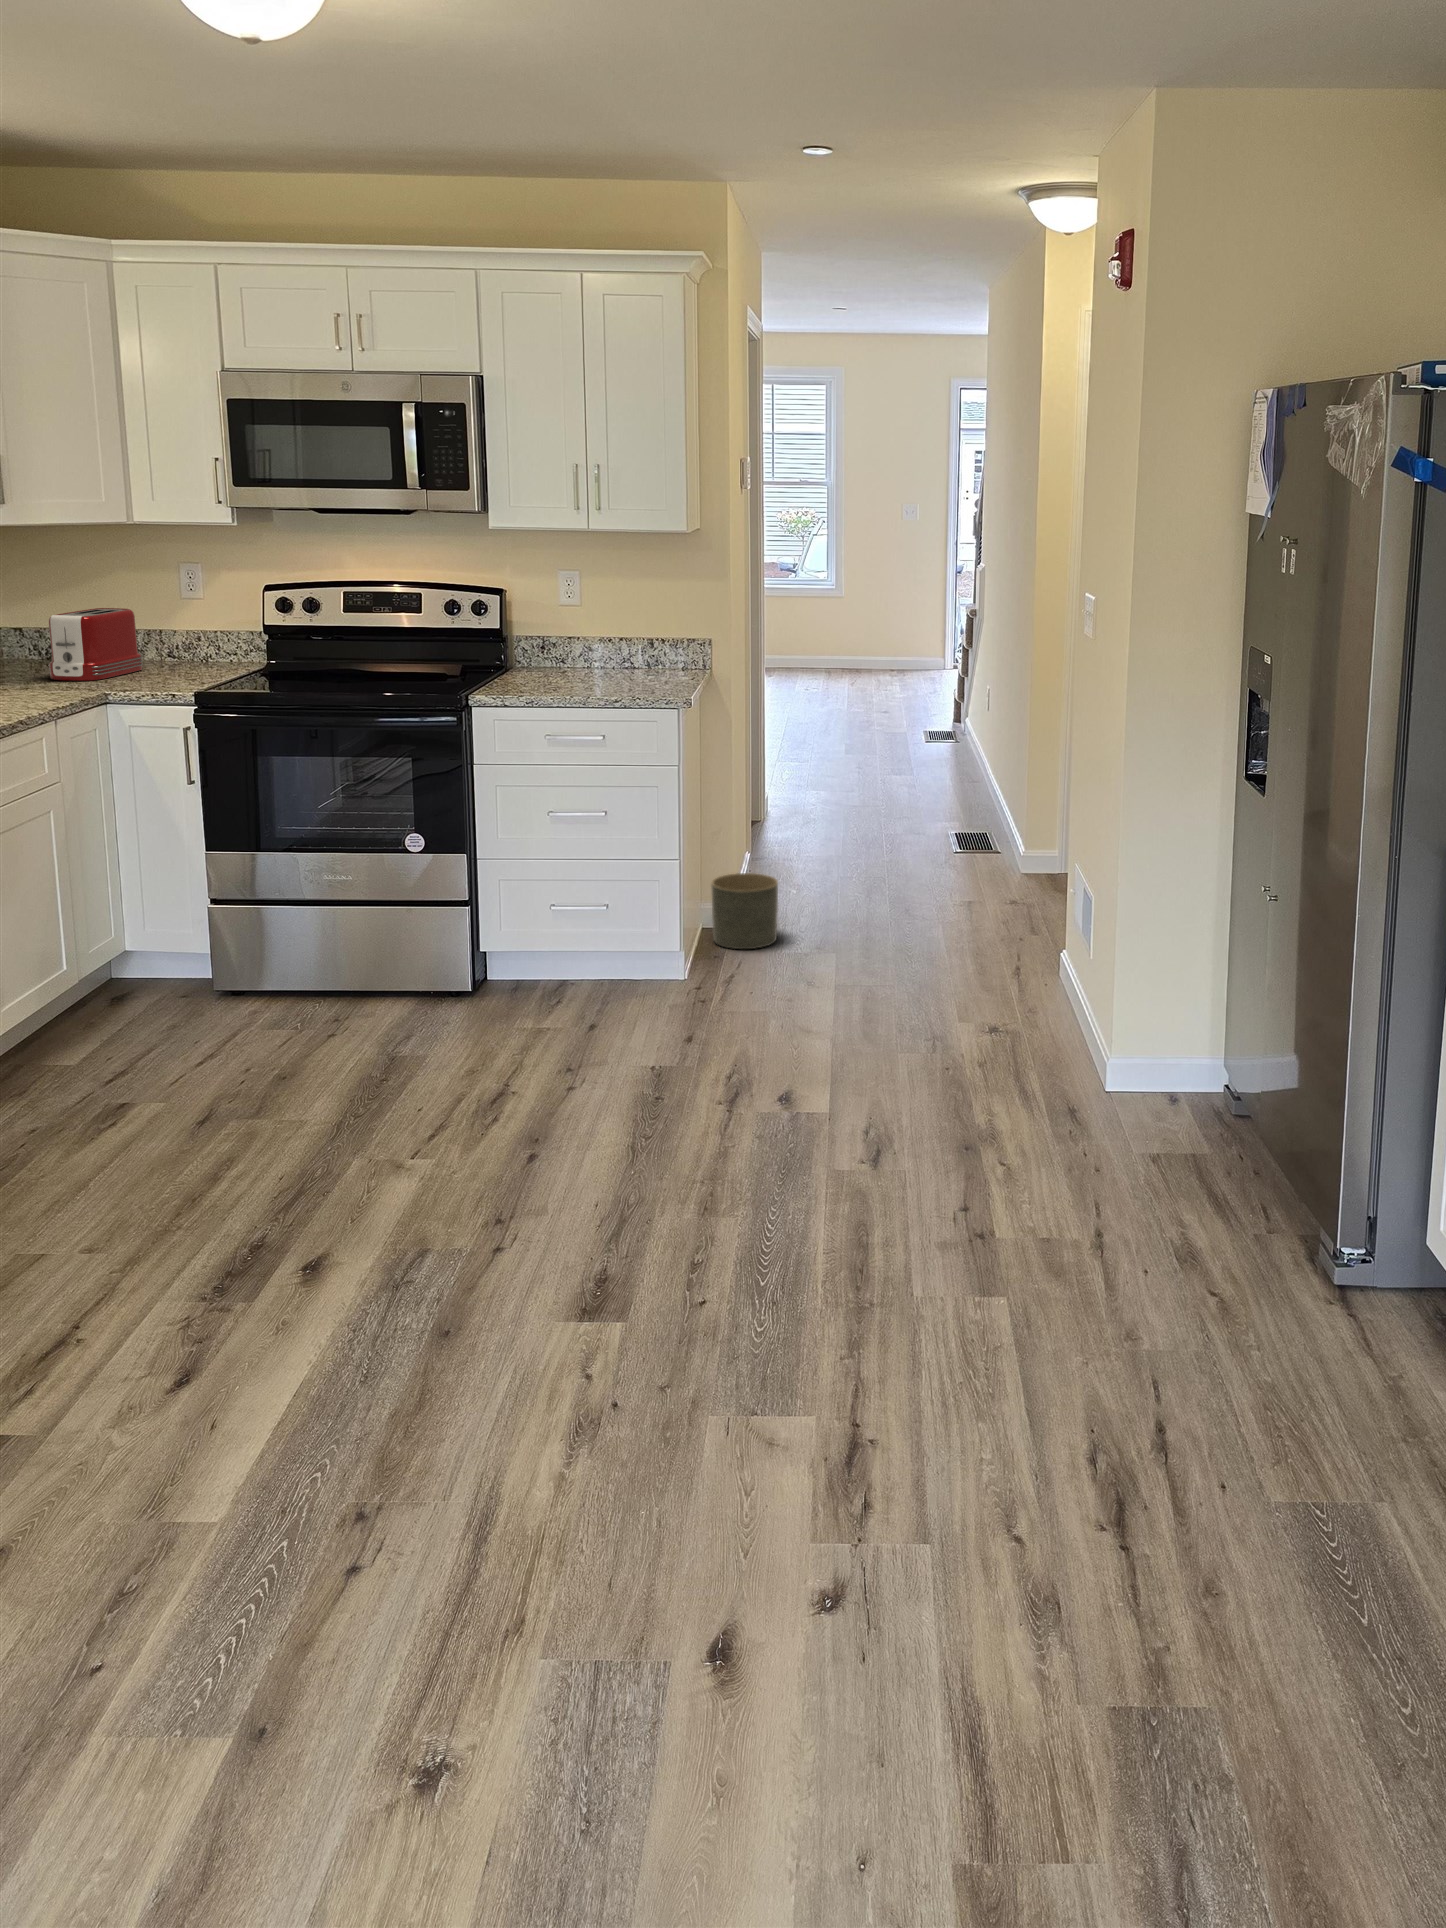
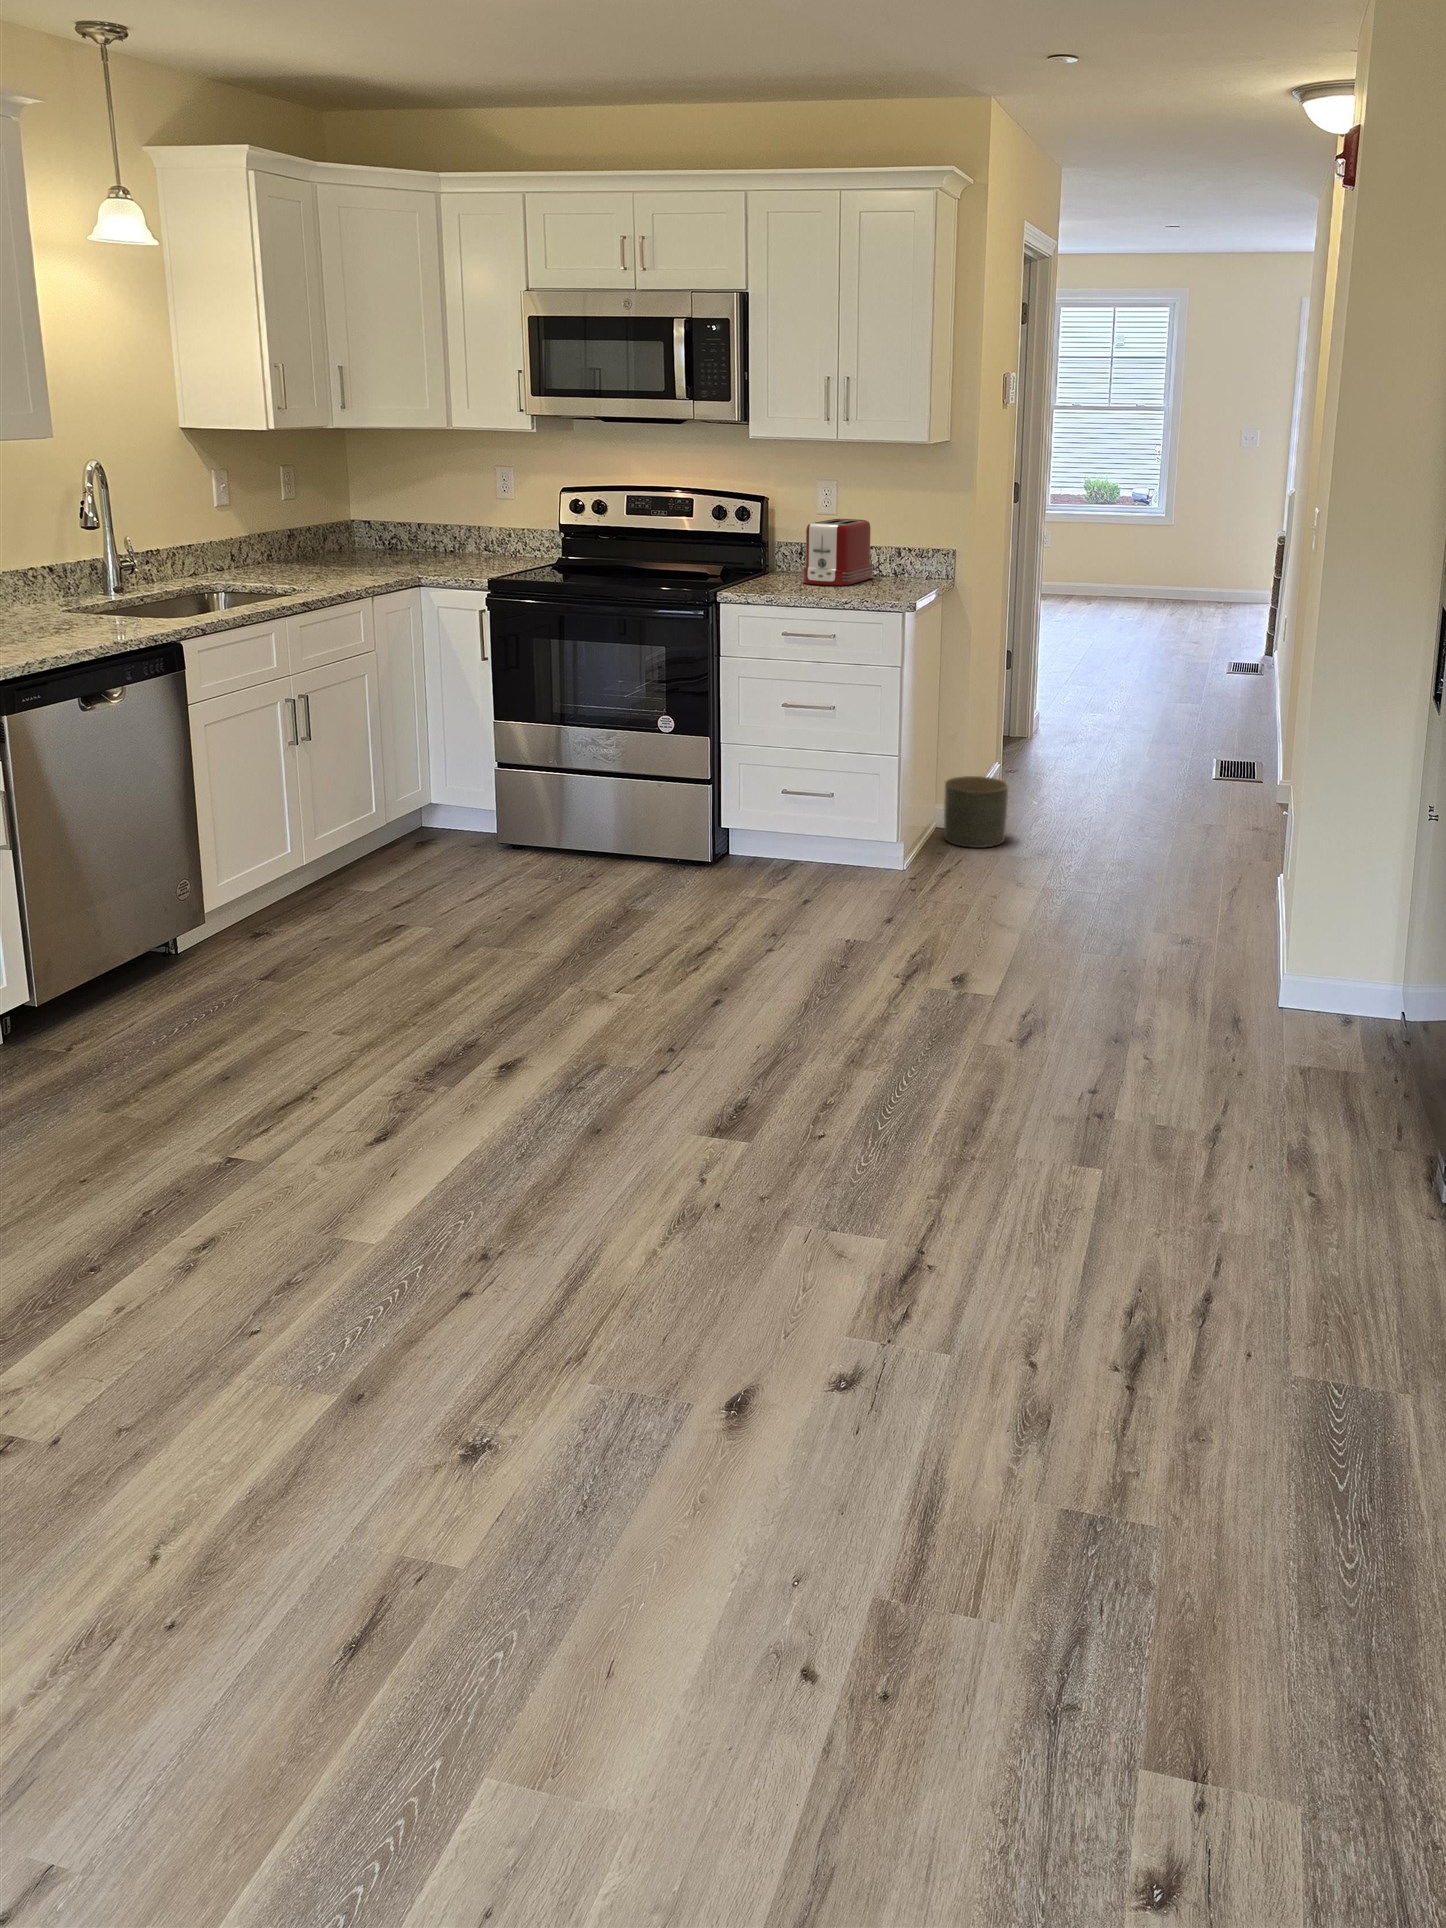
toaster: present [48,608,143,681] -> present [802,519,874,586]

